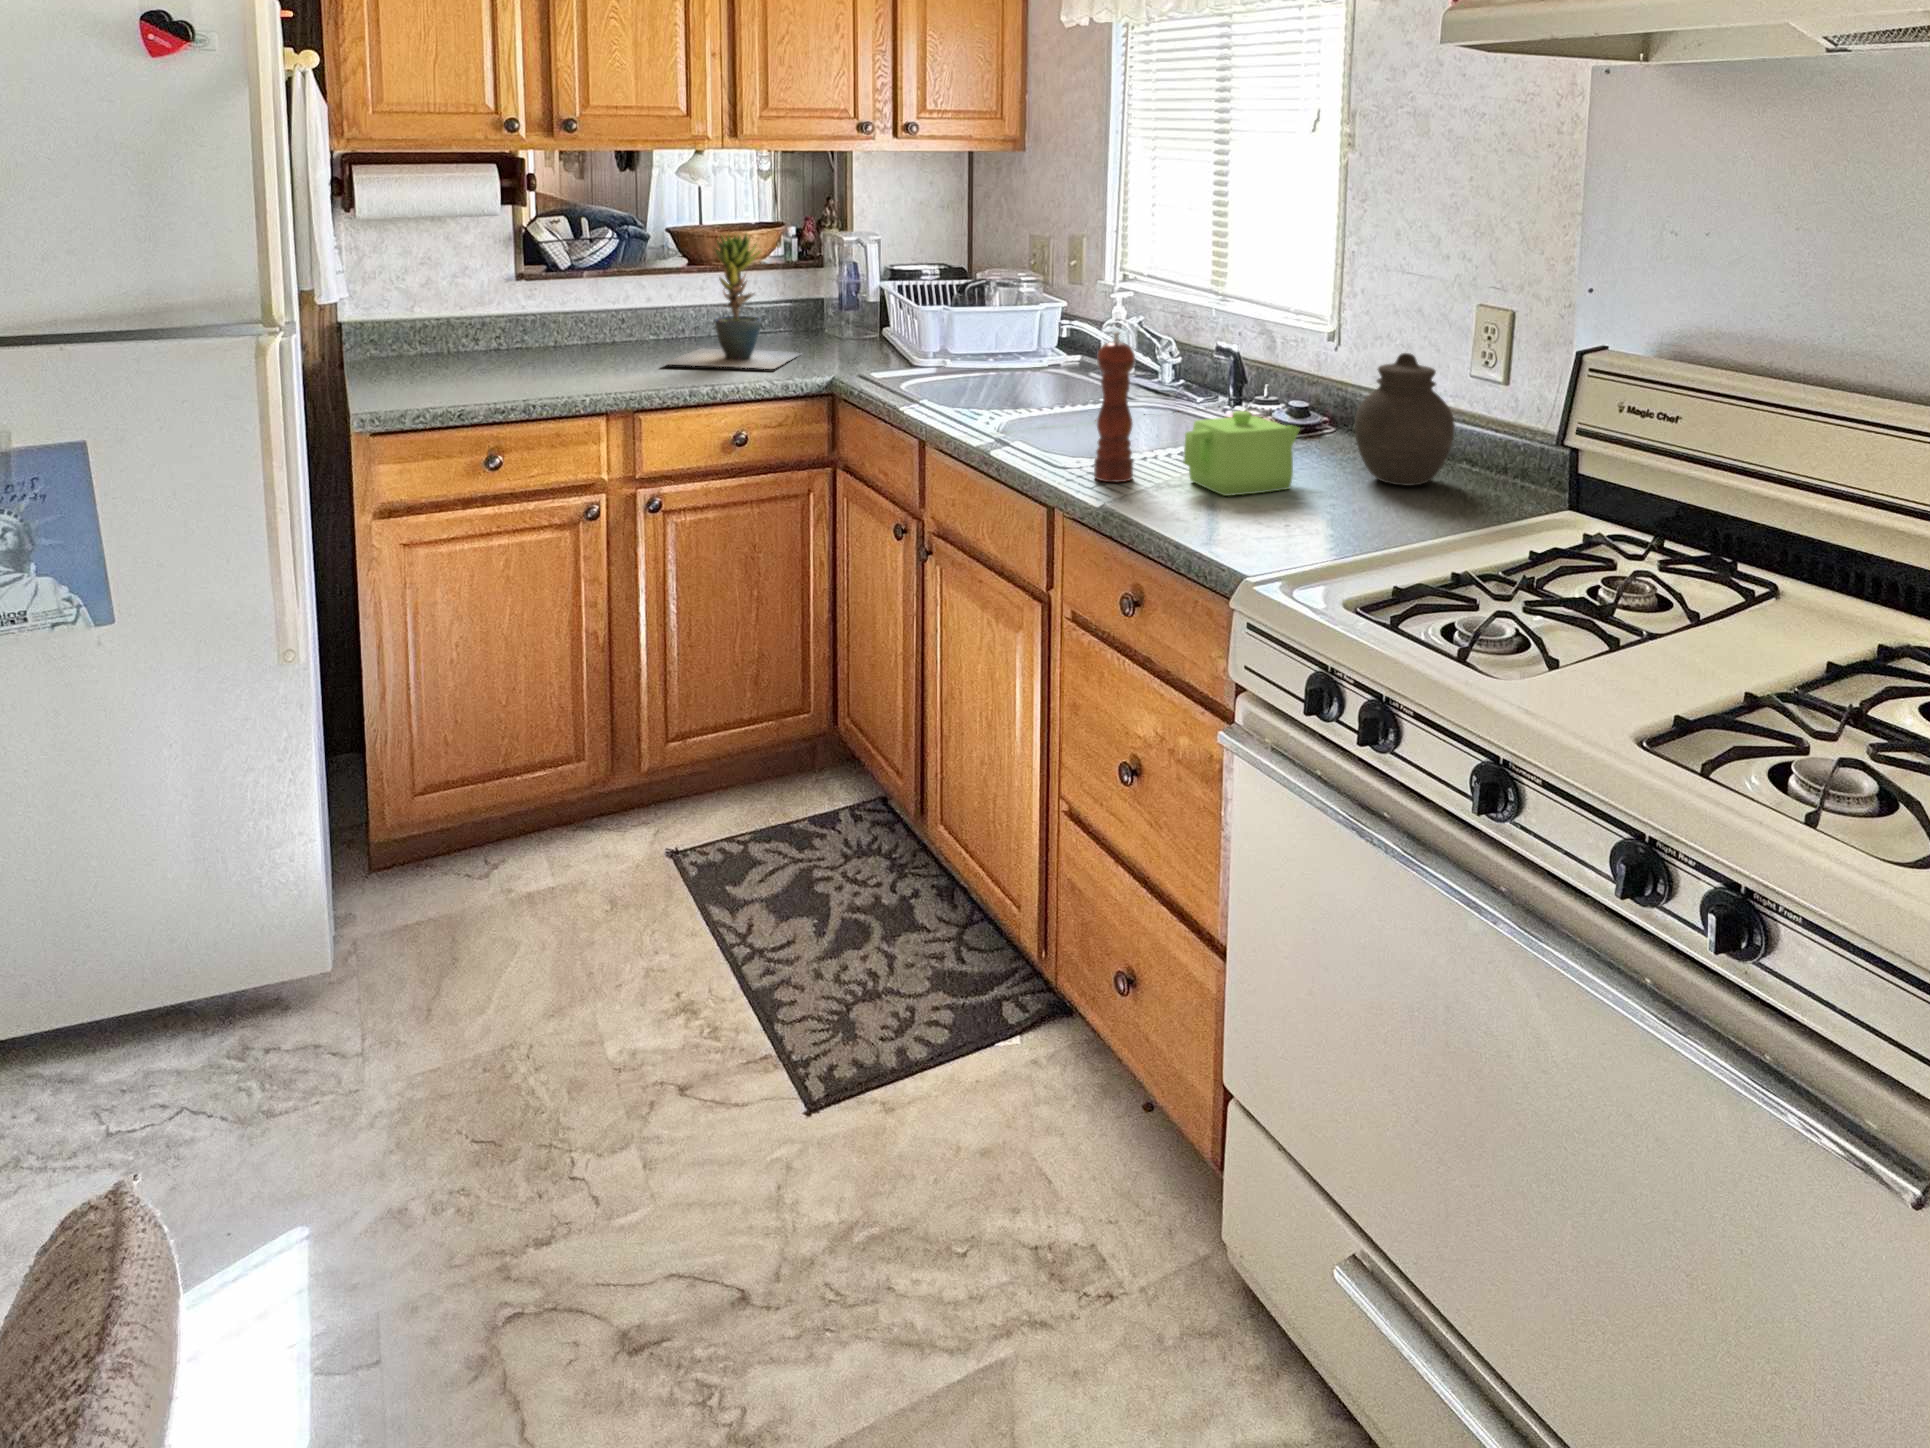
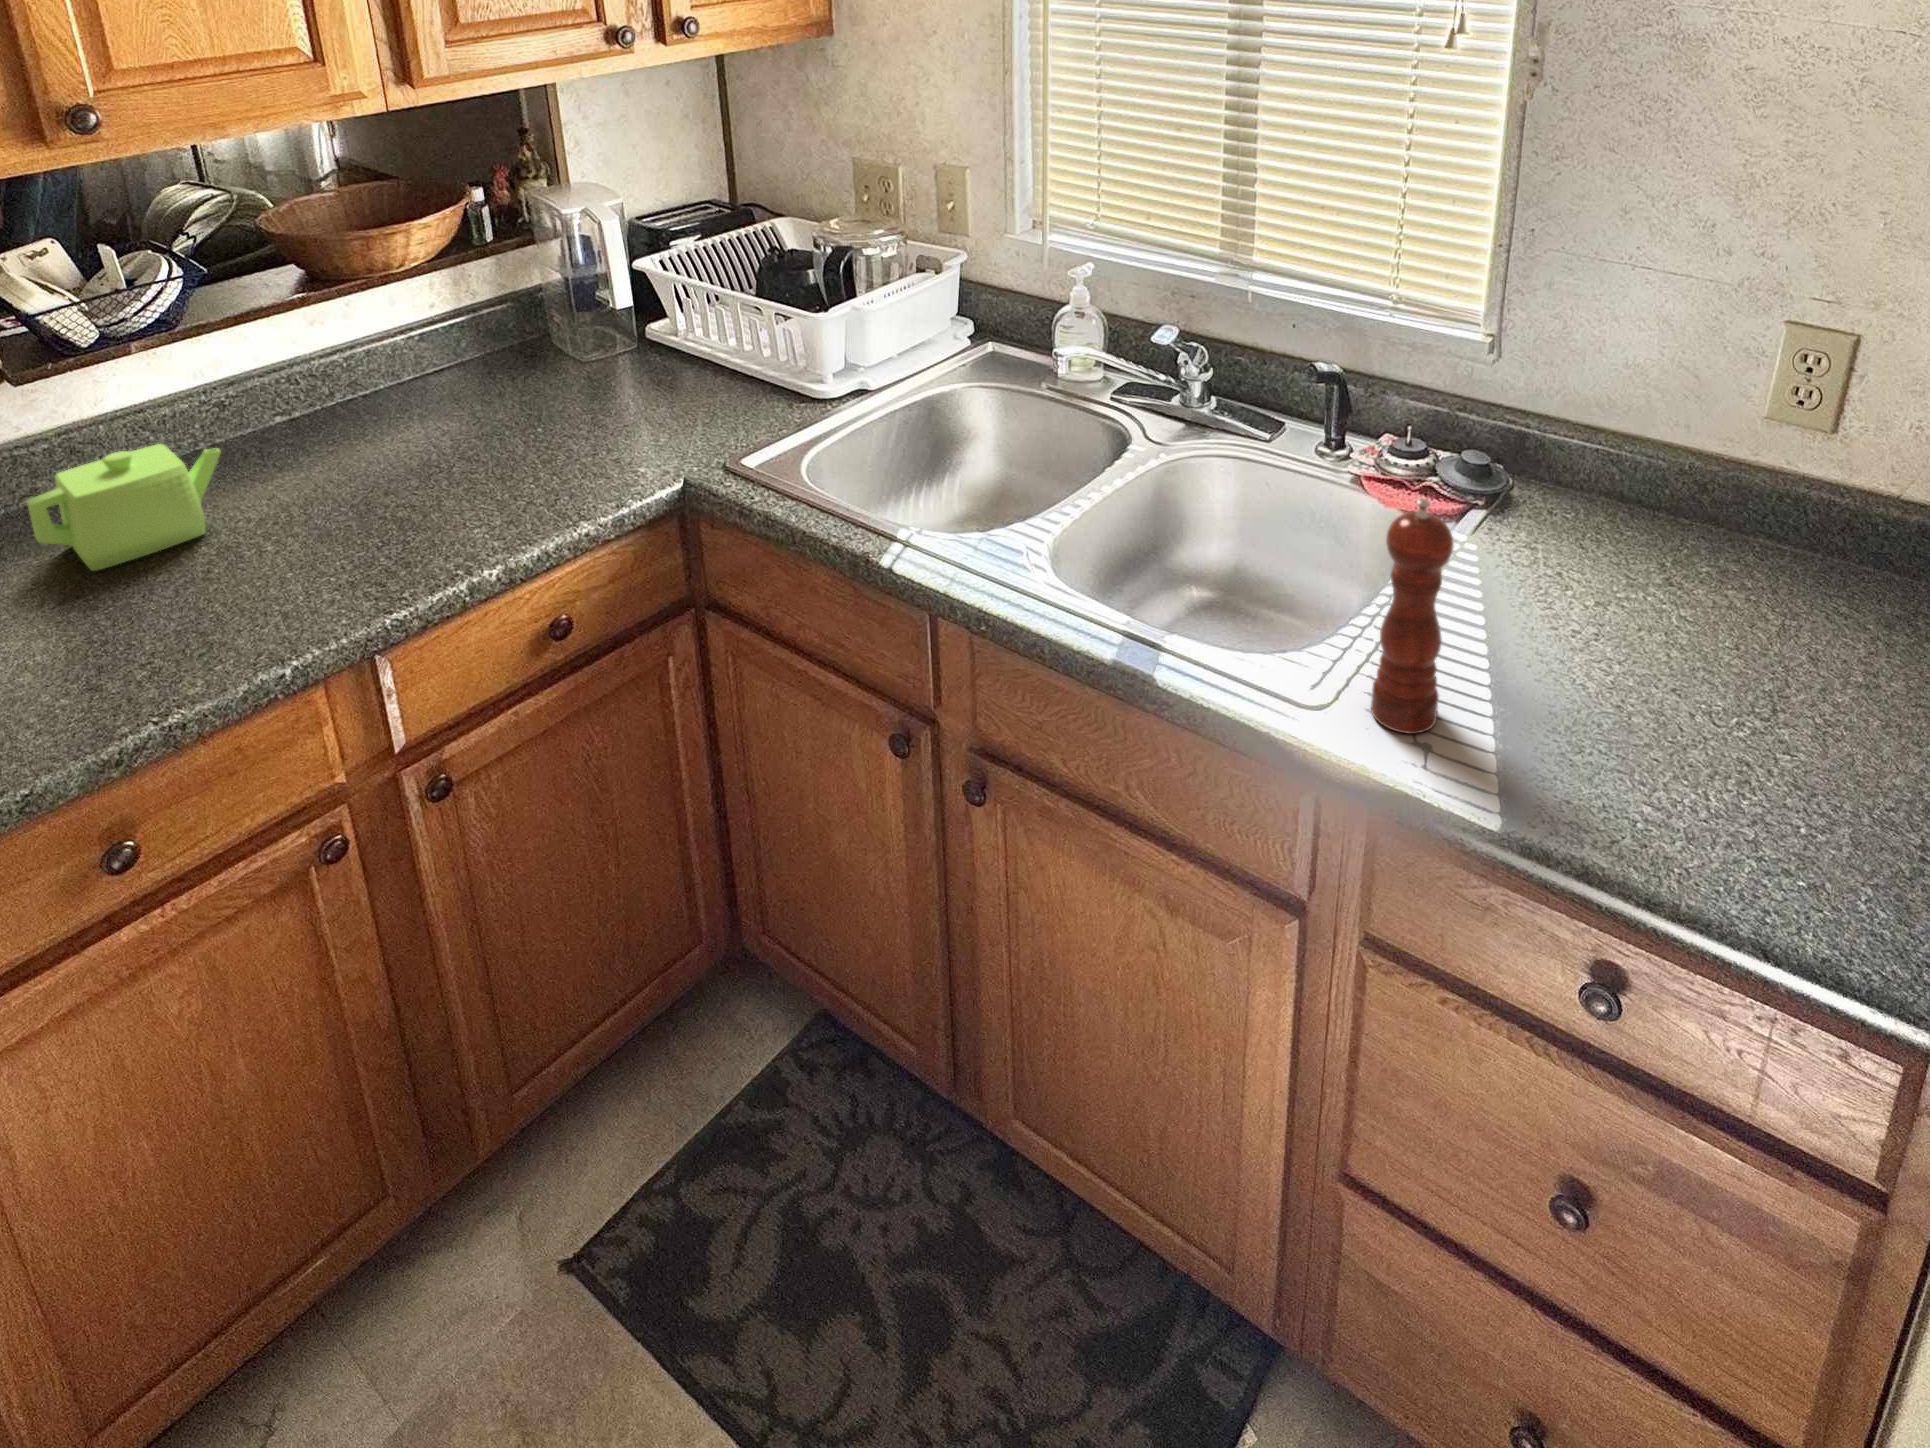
potted plant: present [666,234,802,369] -> none [362,254,583,512]
jar: present [1355,353,1455,486] -> none [1676,440,1837,625]
teapot: present [1184,411,1300,496] -> present [27,444,221,571]

